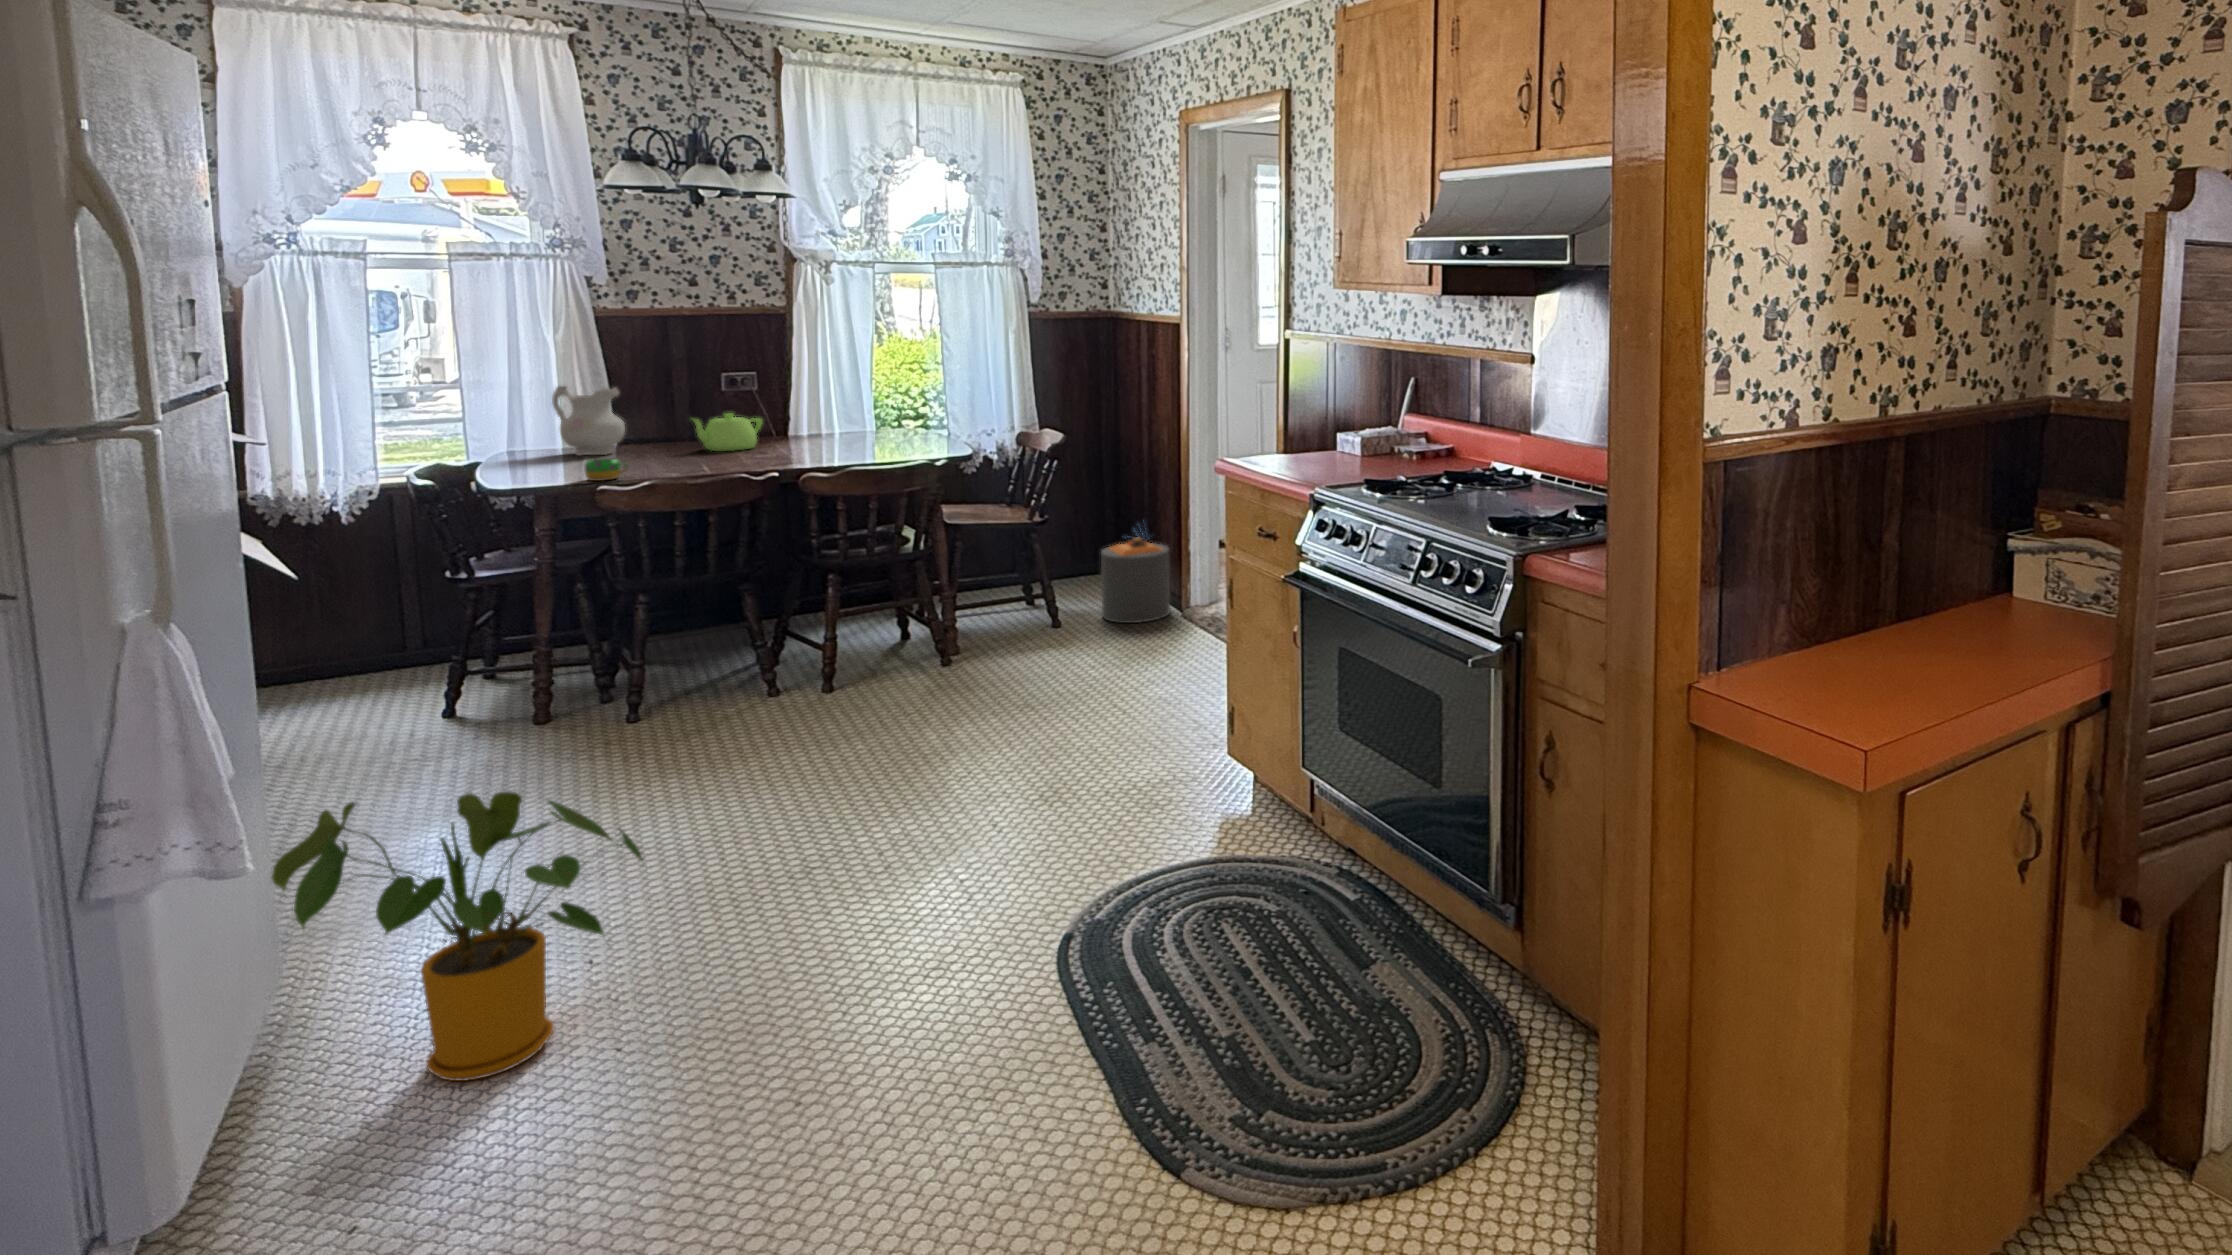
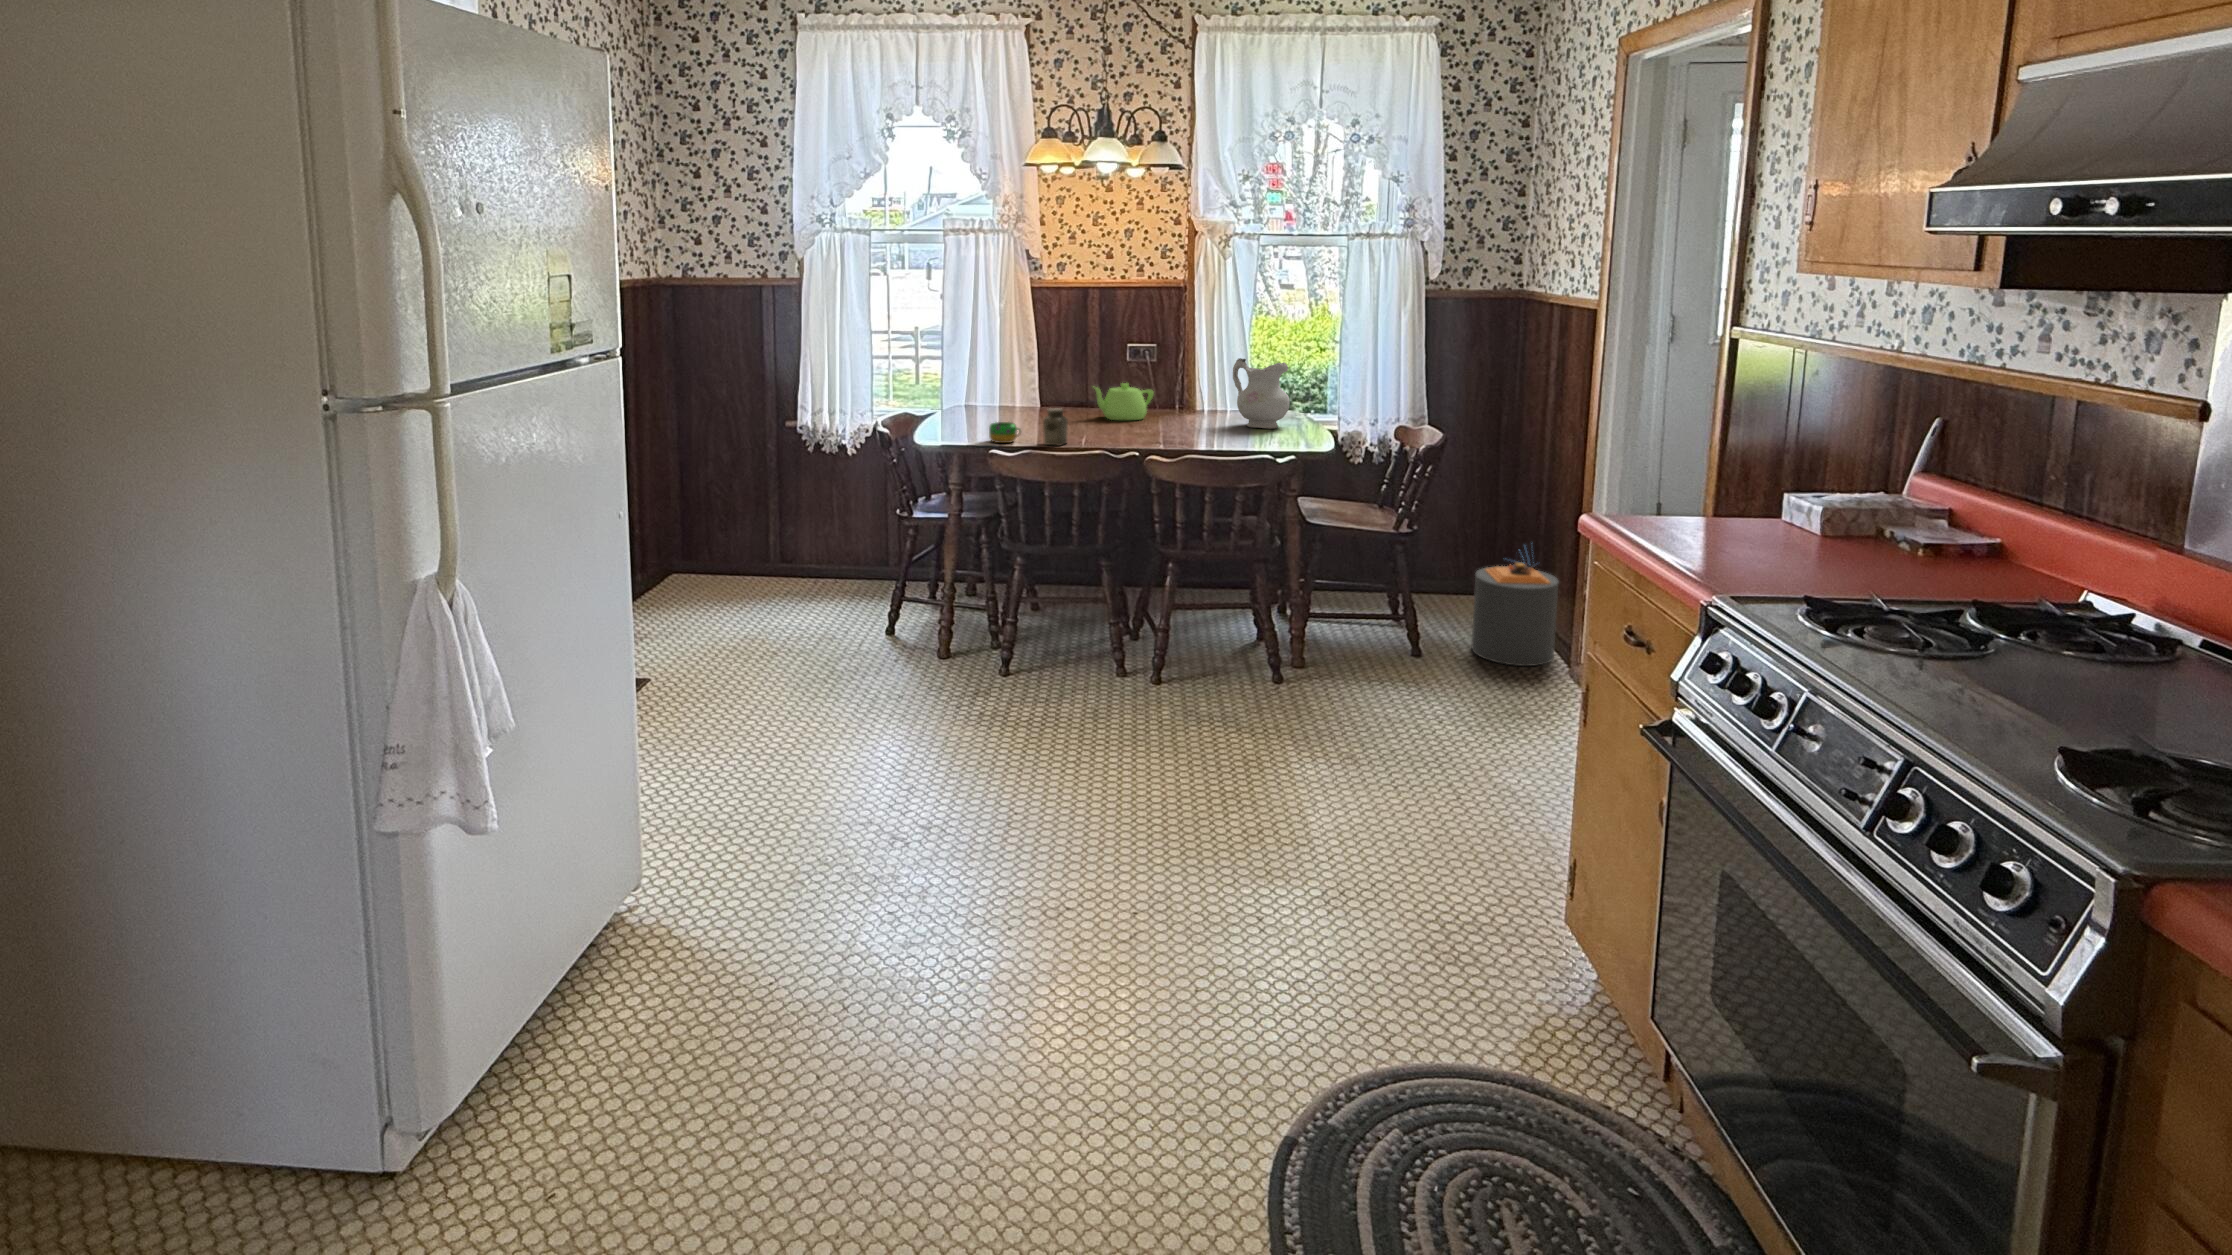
ceramic pitcher: present [552,386,625,455] -> present [1233,358,1290,429]
salt shaker: none [657,438,686,477] -> present [1043,408,1068,446]
house plant: present [272,792,642,1081] -> none [583,750,867,1058]

